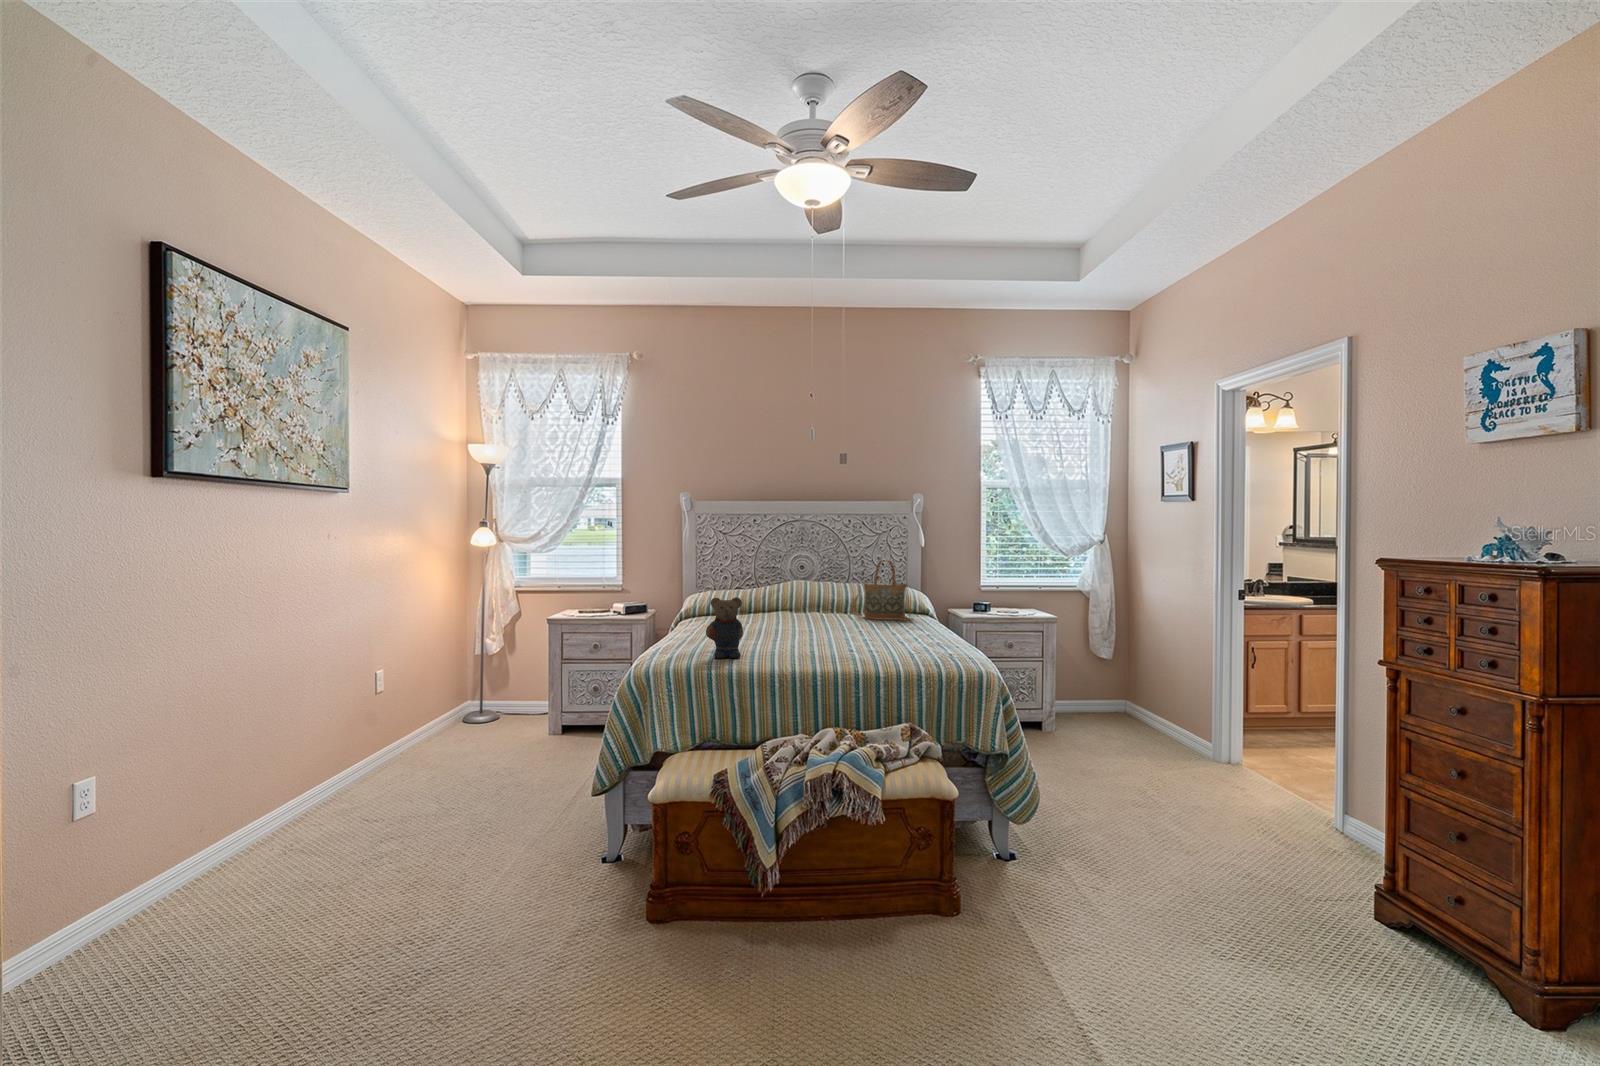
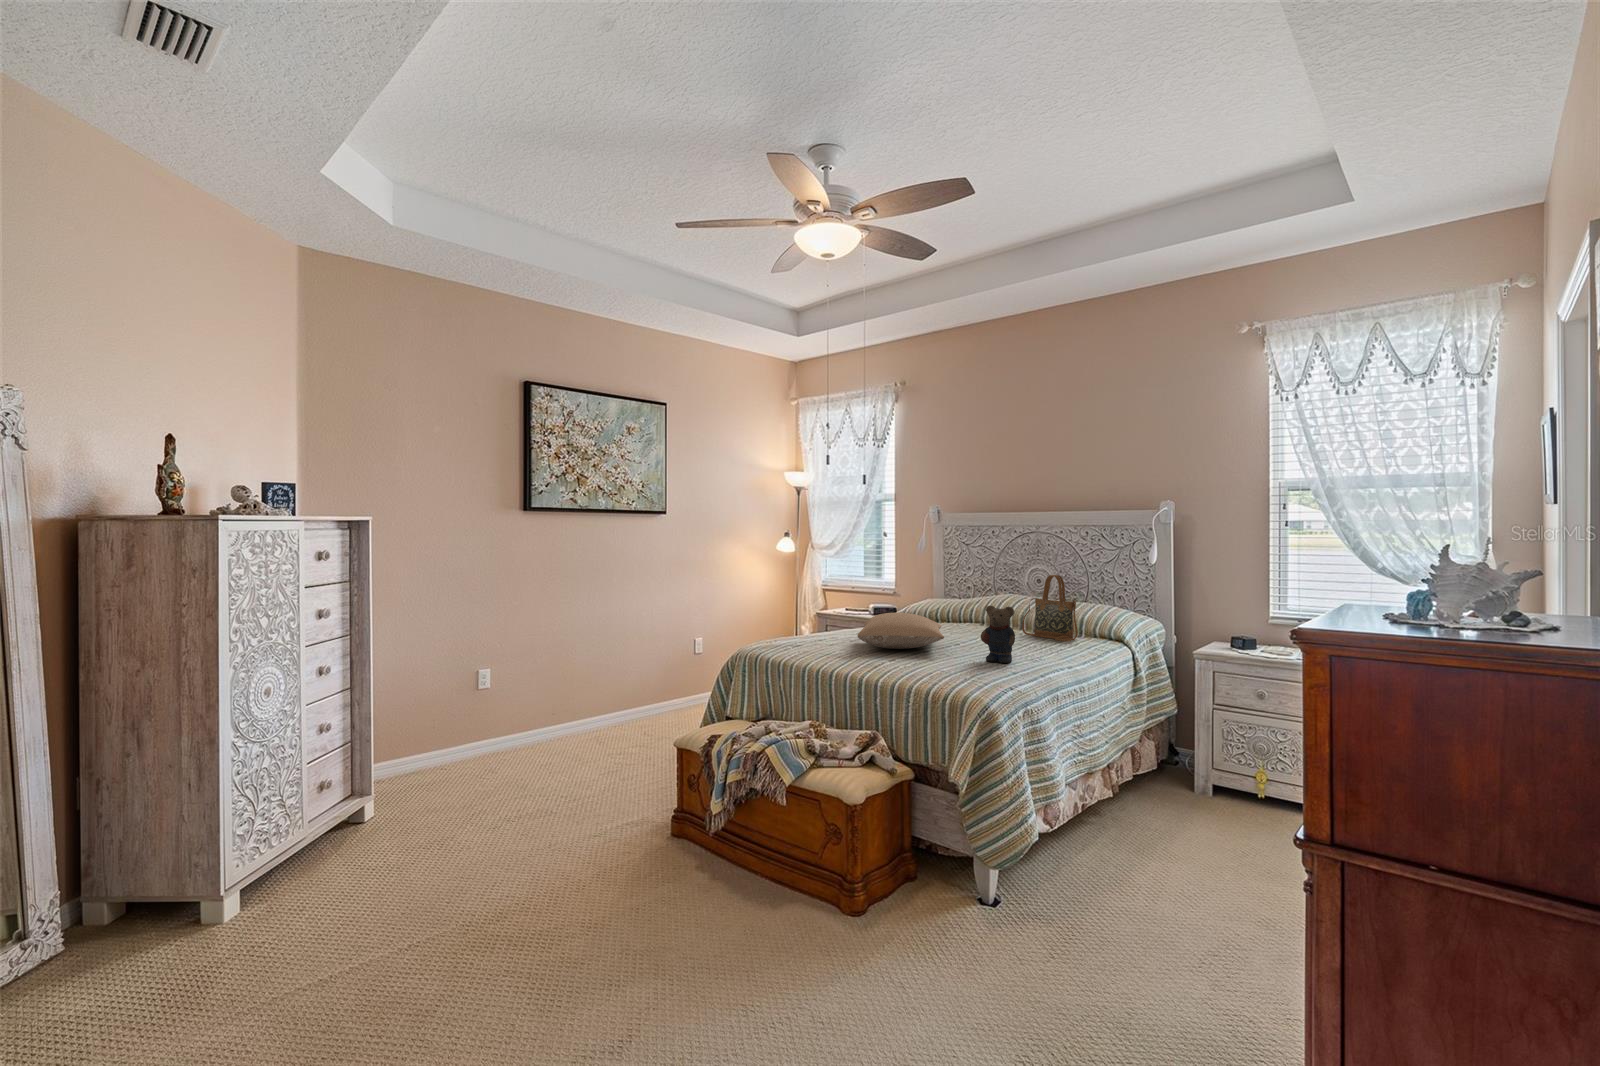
teddy bear: present [706,597,743,658] -> present [981,606,1015,663]
pillow: none [753,604,874,643] -> present [857,613,944,649]

